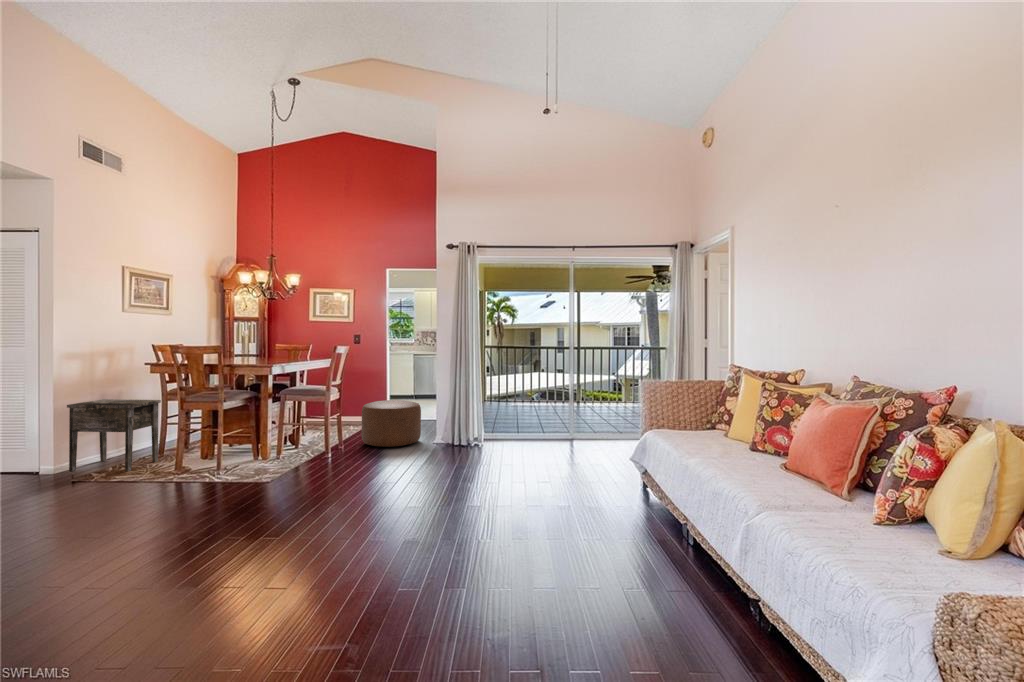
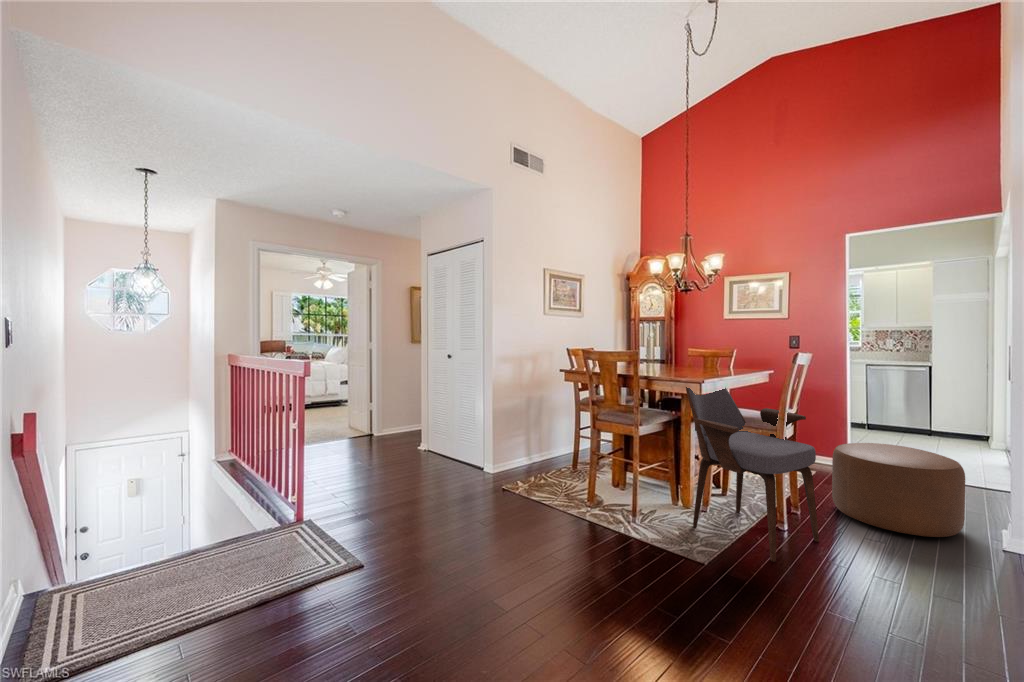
armchair: none [261,366,344,472] -> present [686,387,819,562]
side table: present [67,399,161,472] -> none [498,403,573,488]

